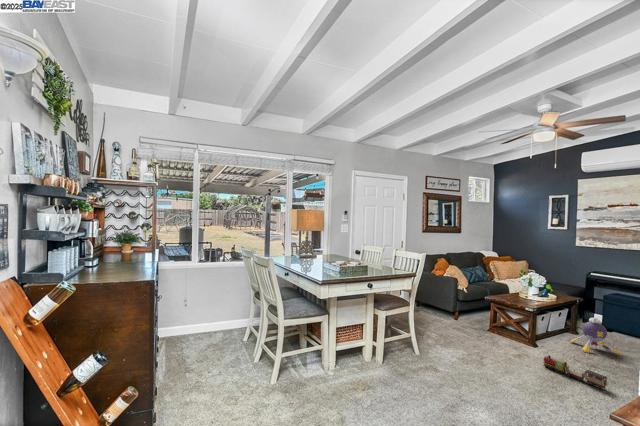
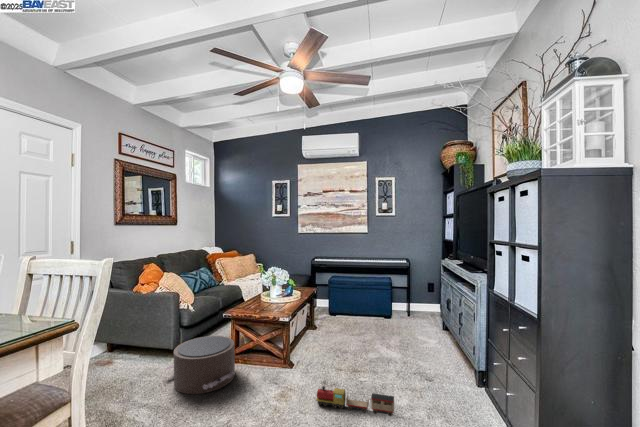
pouf: none [447,308,491,340] -> present [165,336,235,394]
plush toy: present [571,318,621,355] -> none [317,310,366,356]

